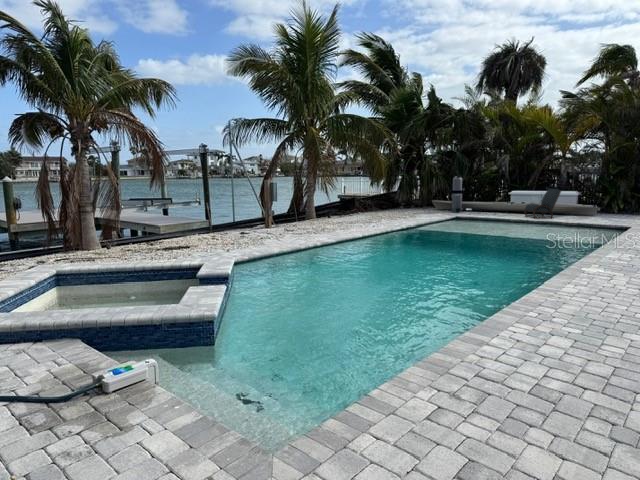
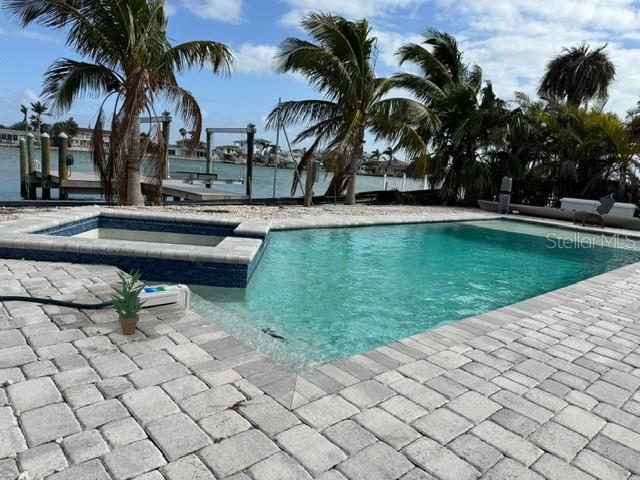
potted plant: none [77,363,119,431] -> present [111,269,147,335]

